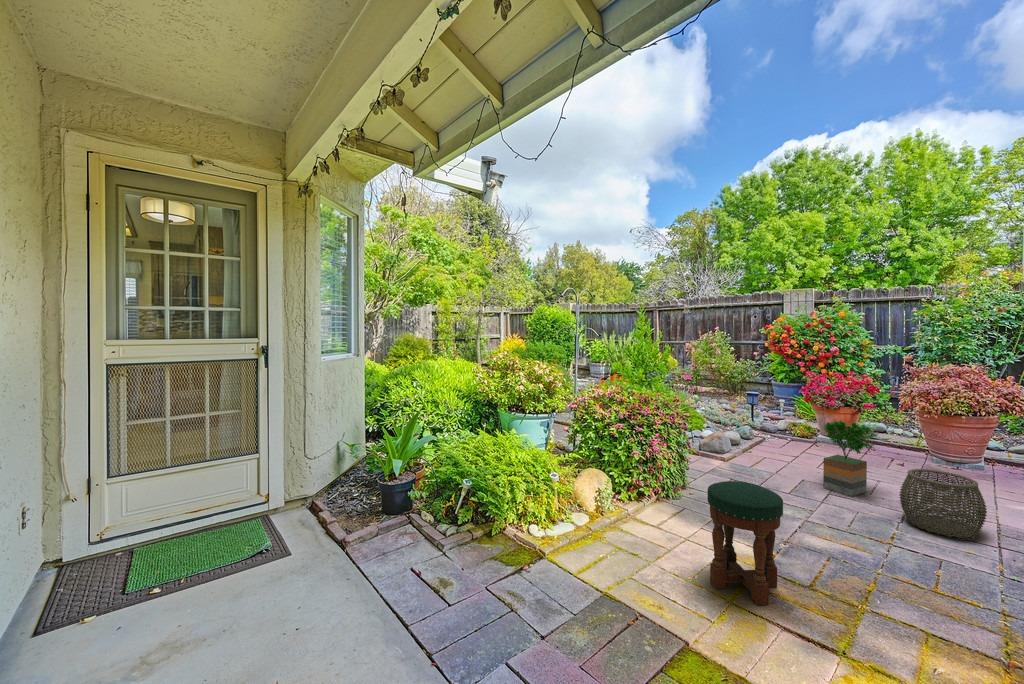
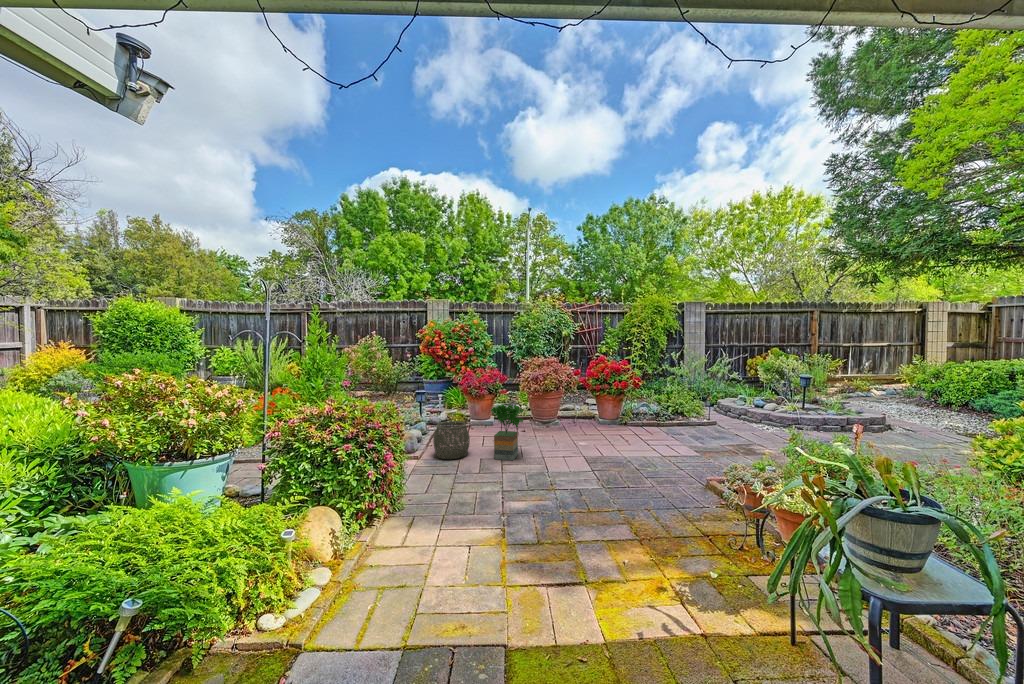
woven basket: present [899,469,987,539] -> present [433,421,470,459]
stool: present [707,481,783,605] -> none [471,473,530,580]

